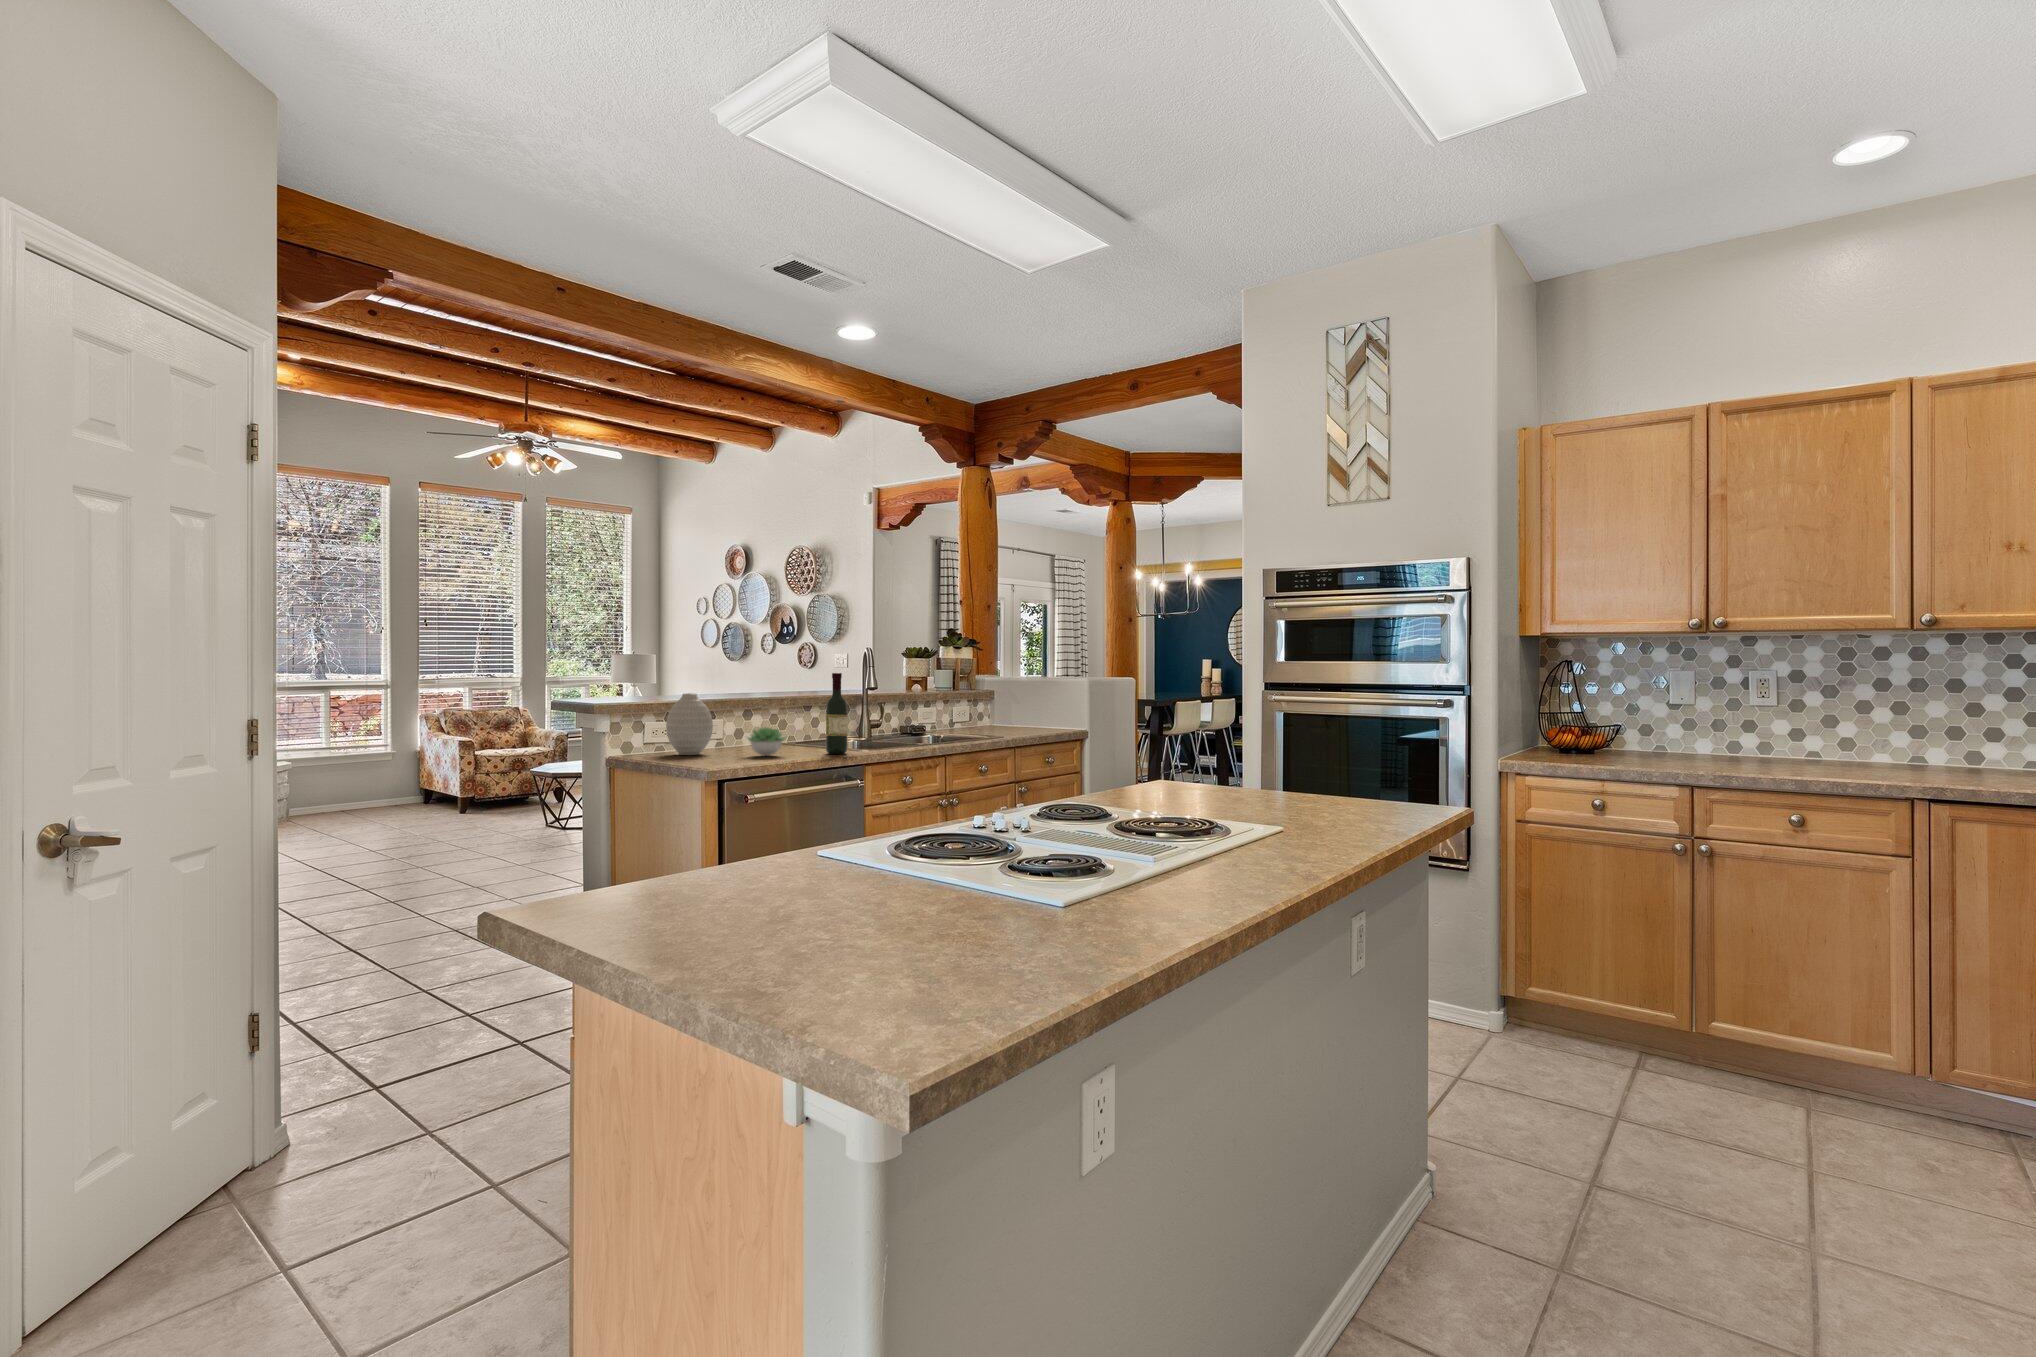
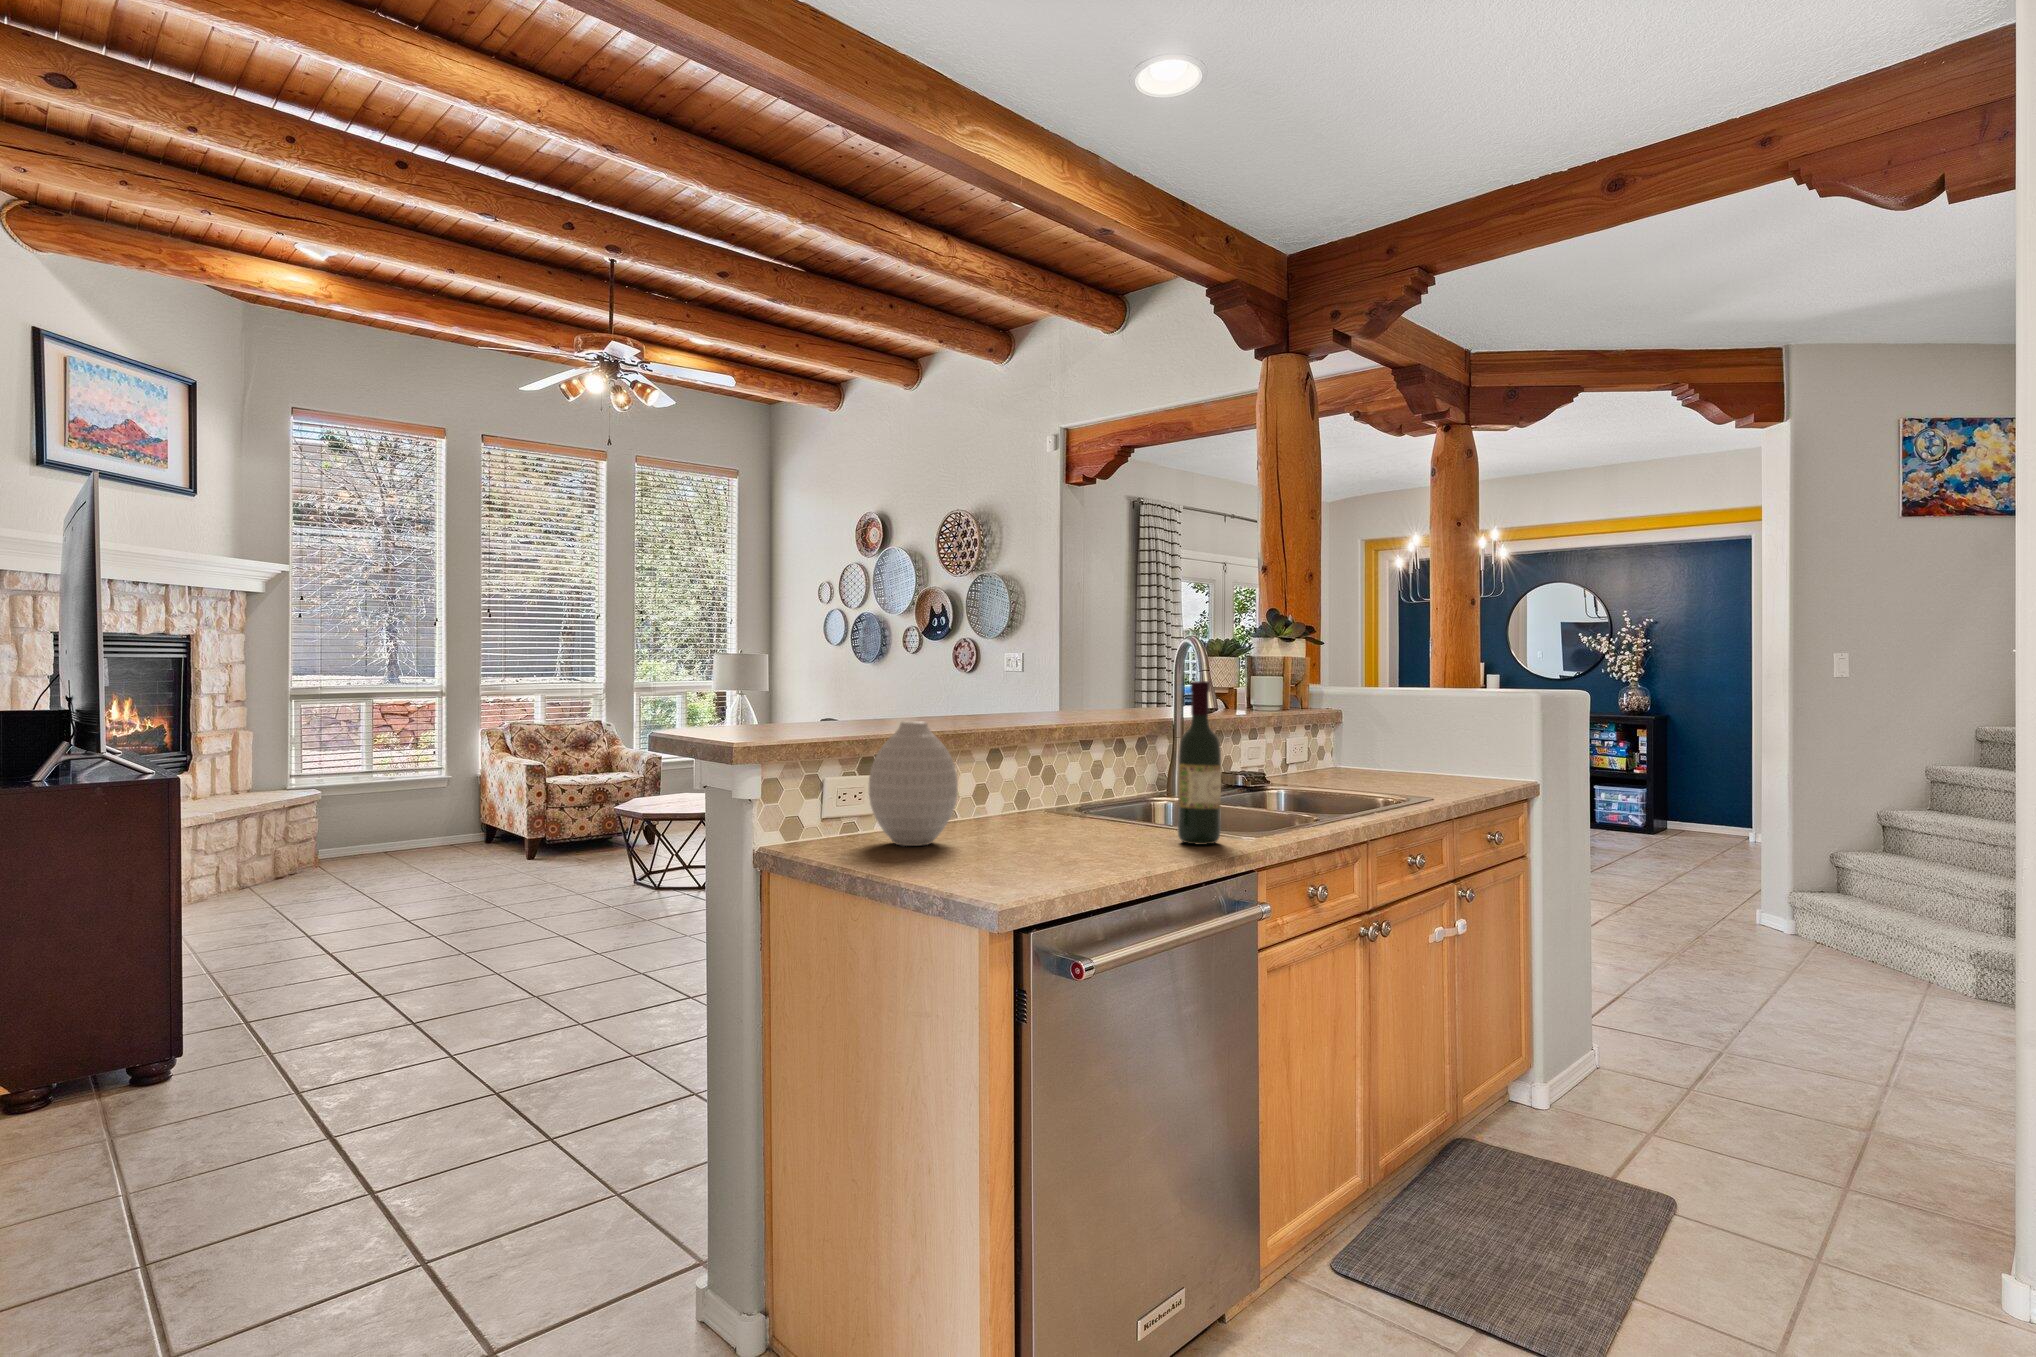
succulent plant: present [747,727,785,756] -> none [1029,792,1114,851]

